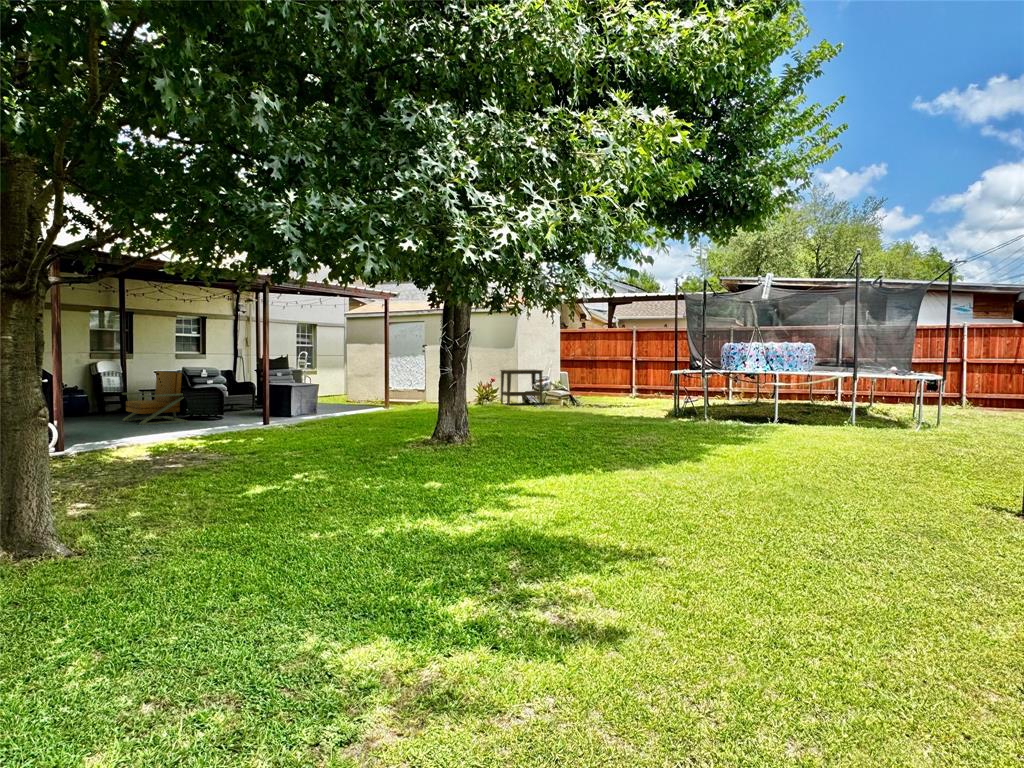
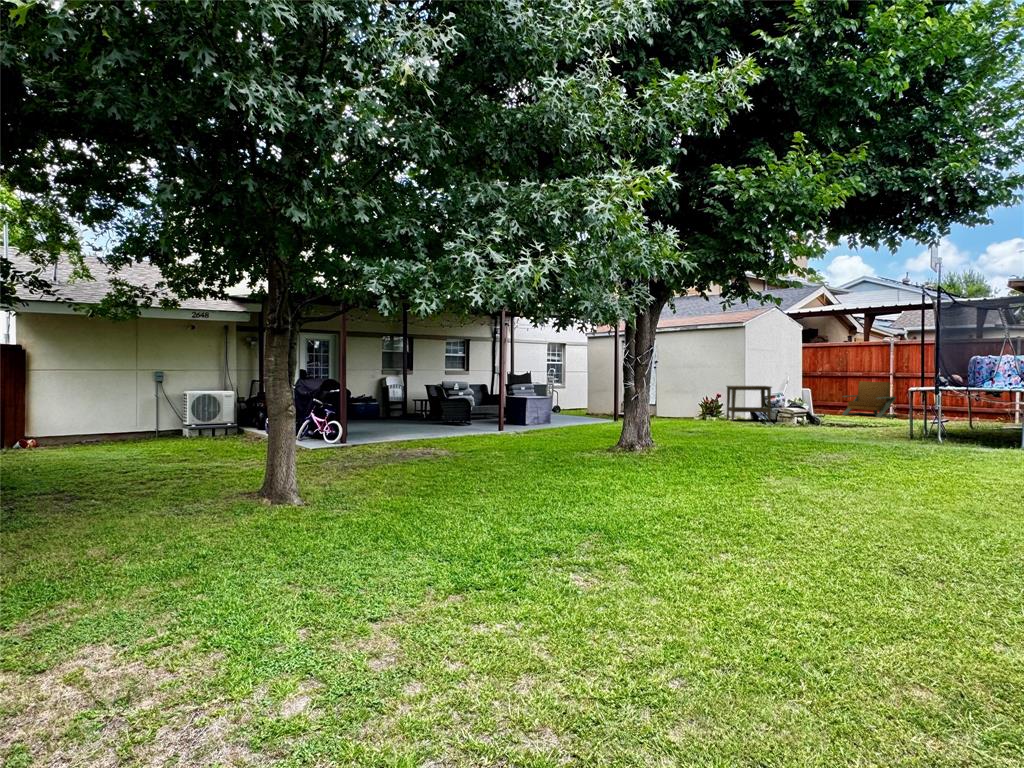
lounge chair: present [122,371,187,425] -> present [842,381,896,418]

